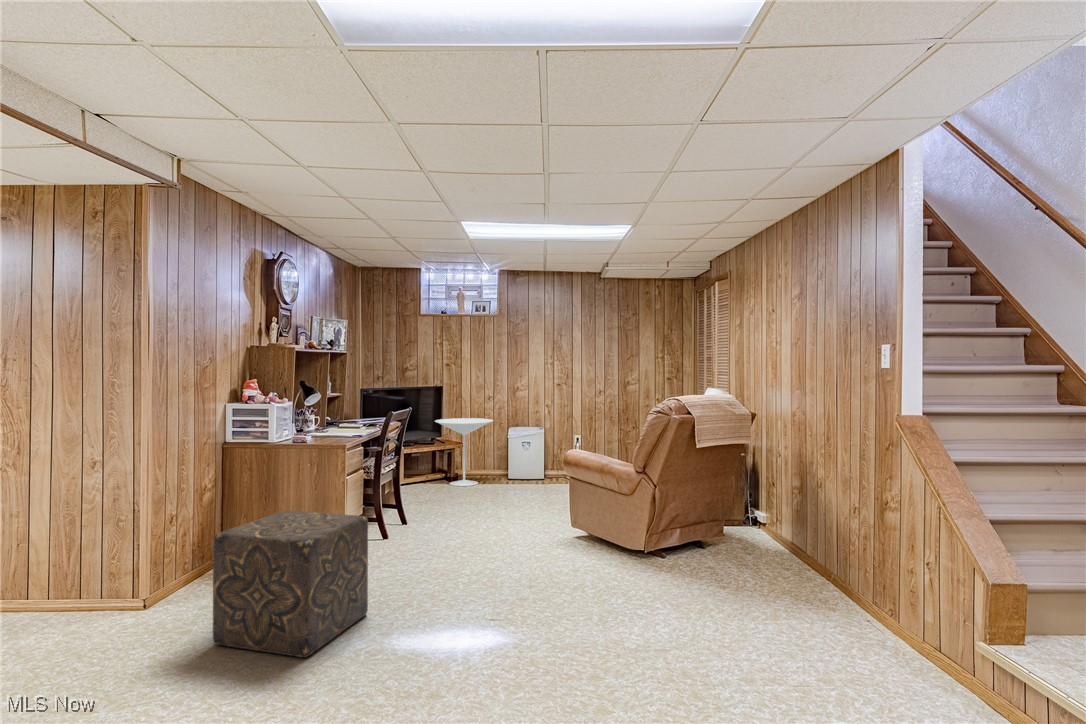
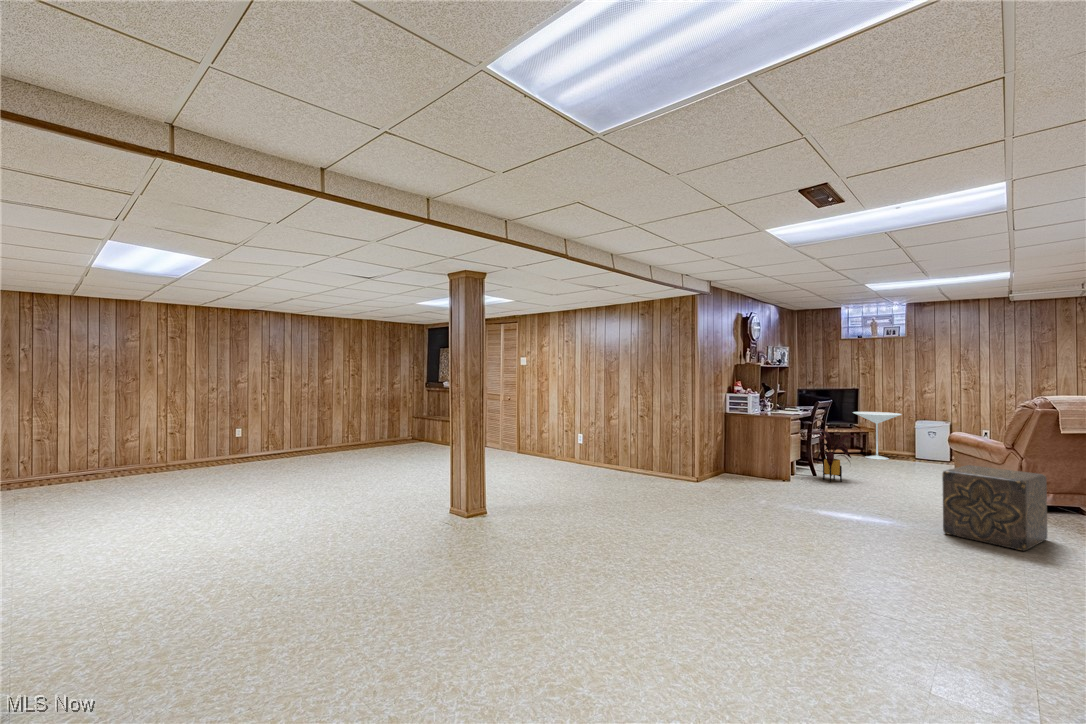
house plant: none [361,459,455,550] -> present [804,429,861,482]
ottoman: present [213,510,368,657] -> present [942,465,1047,551]

